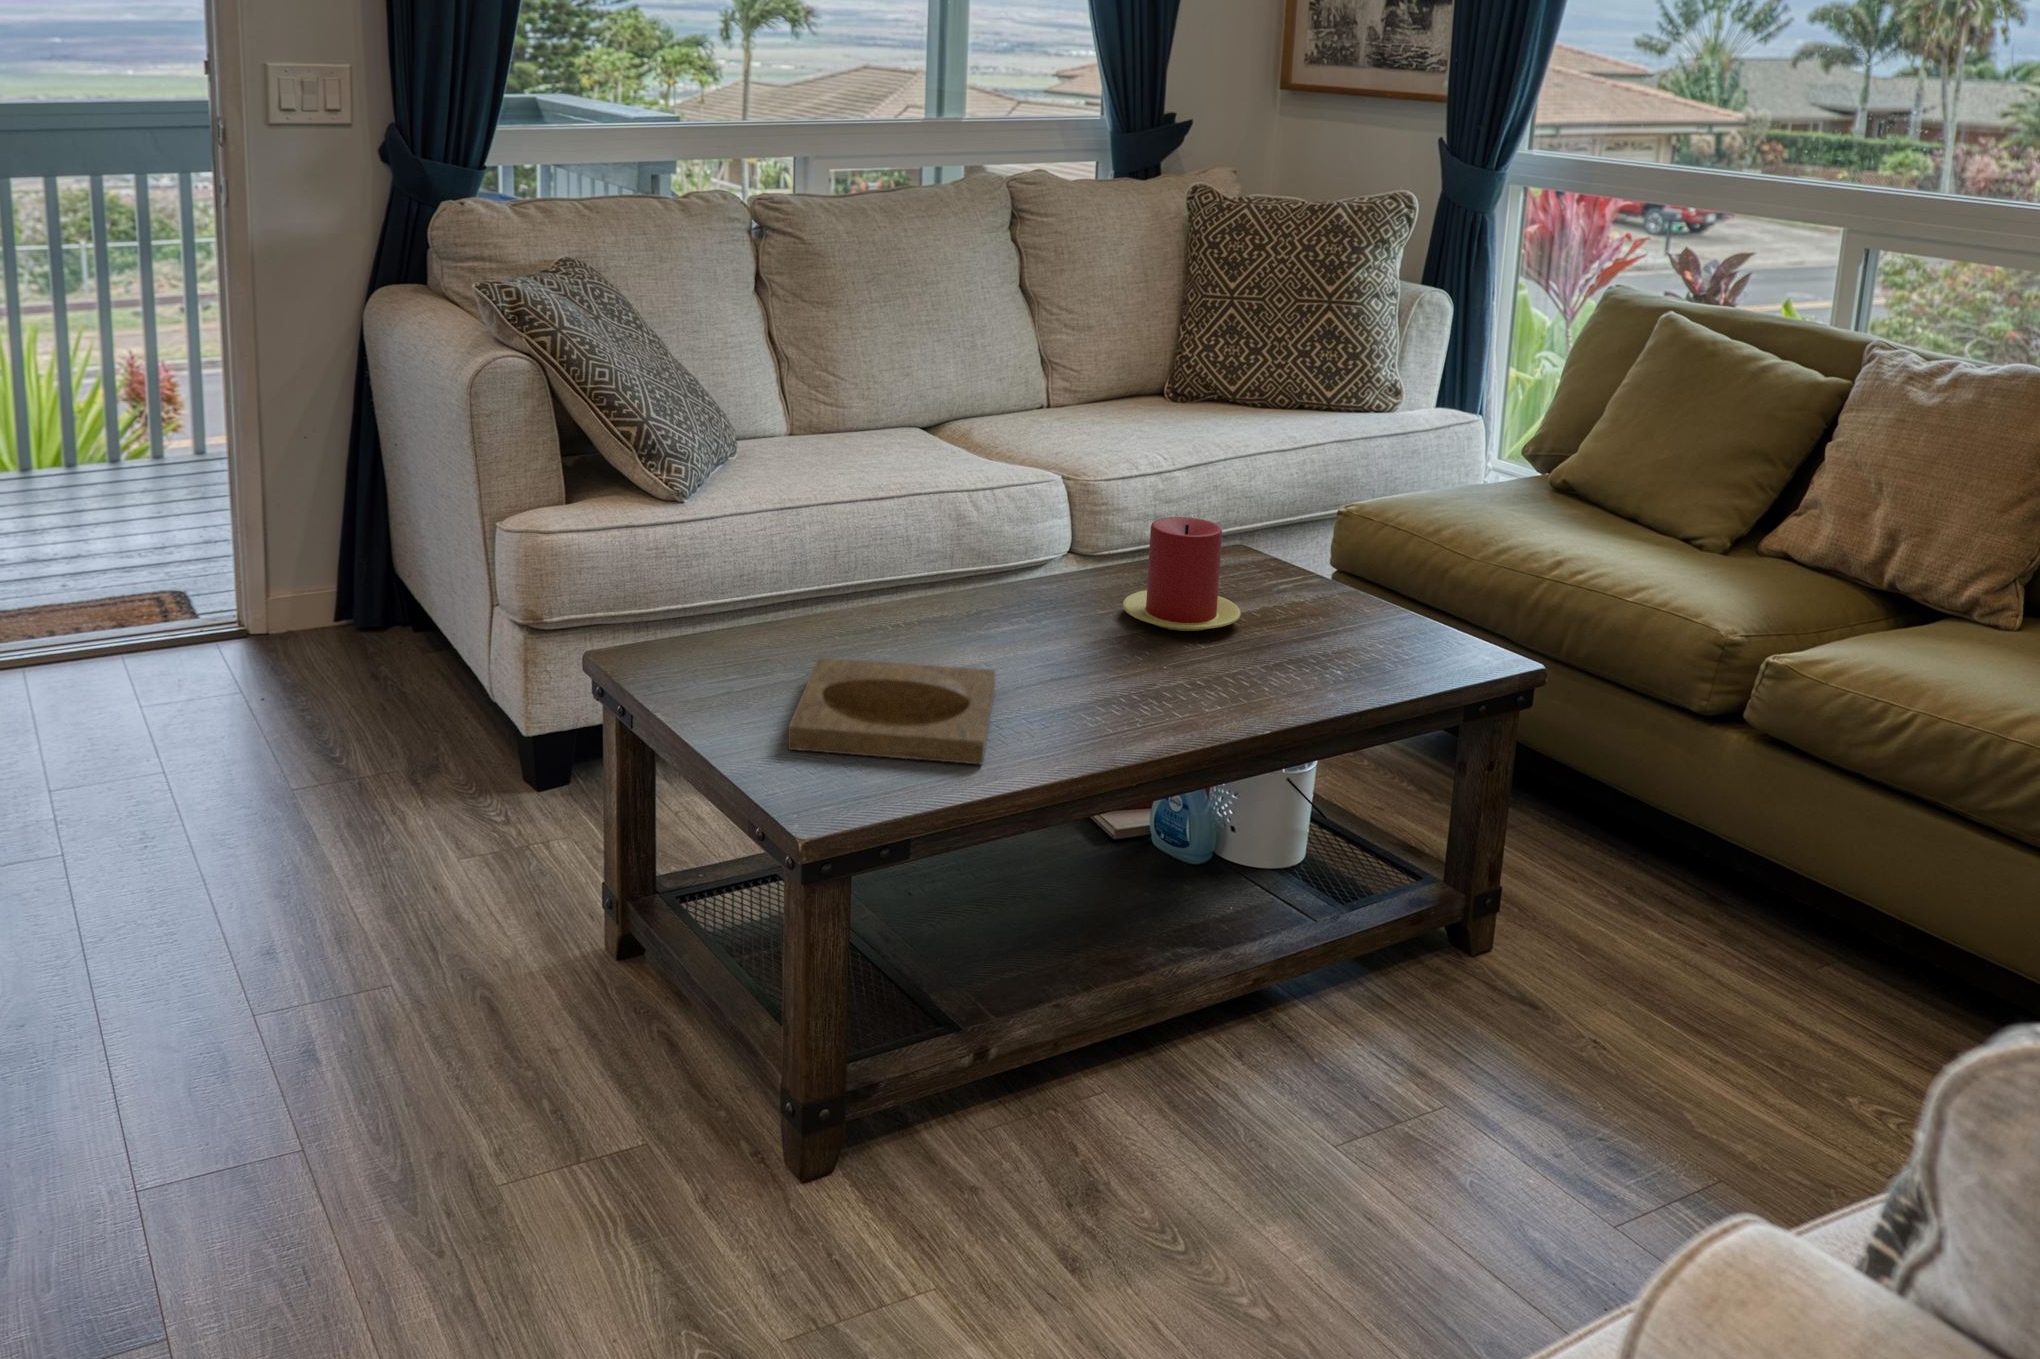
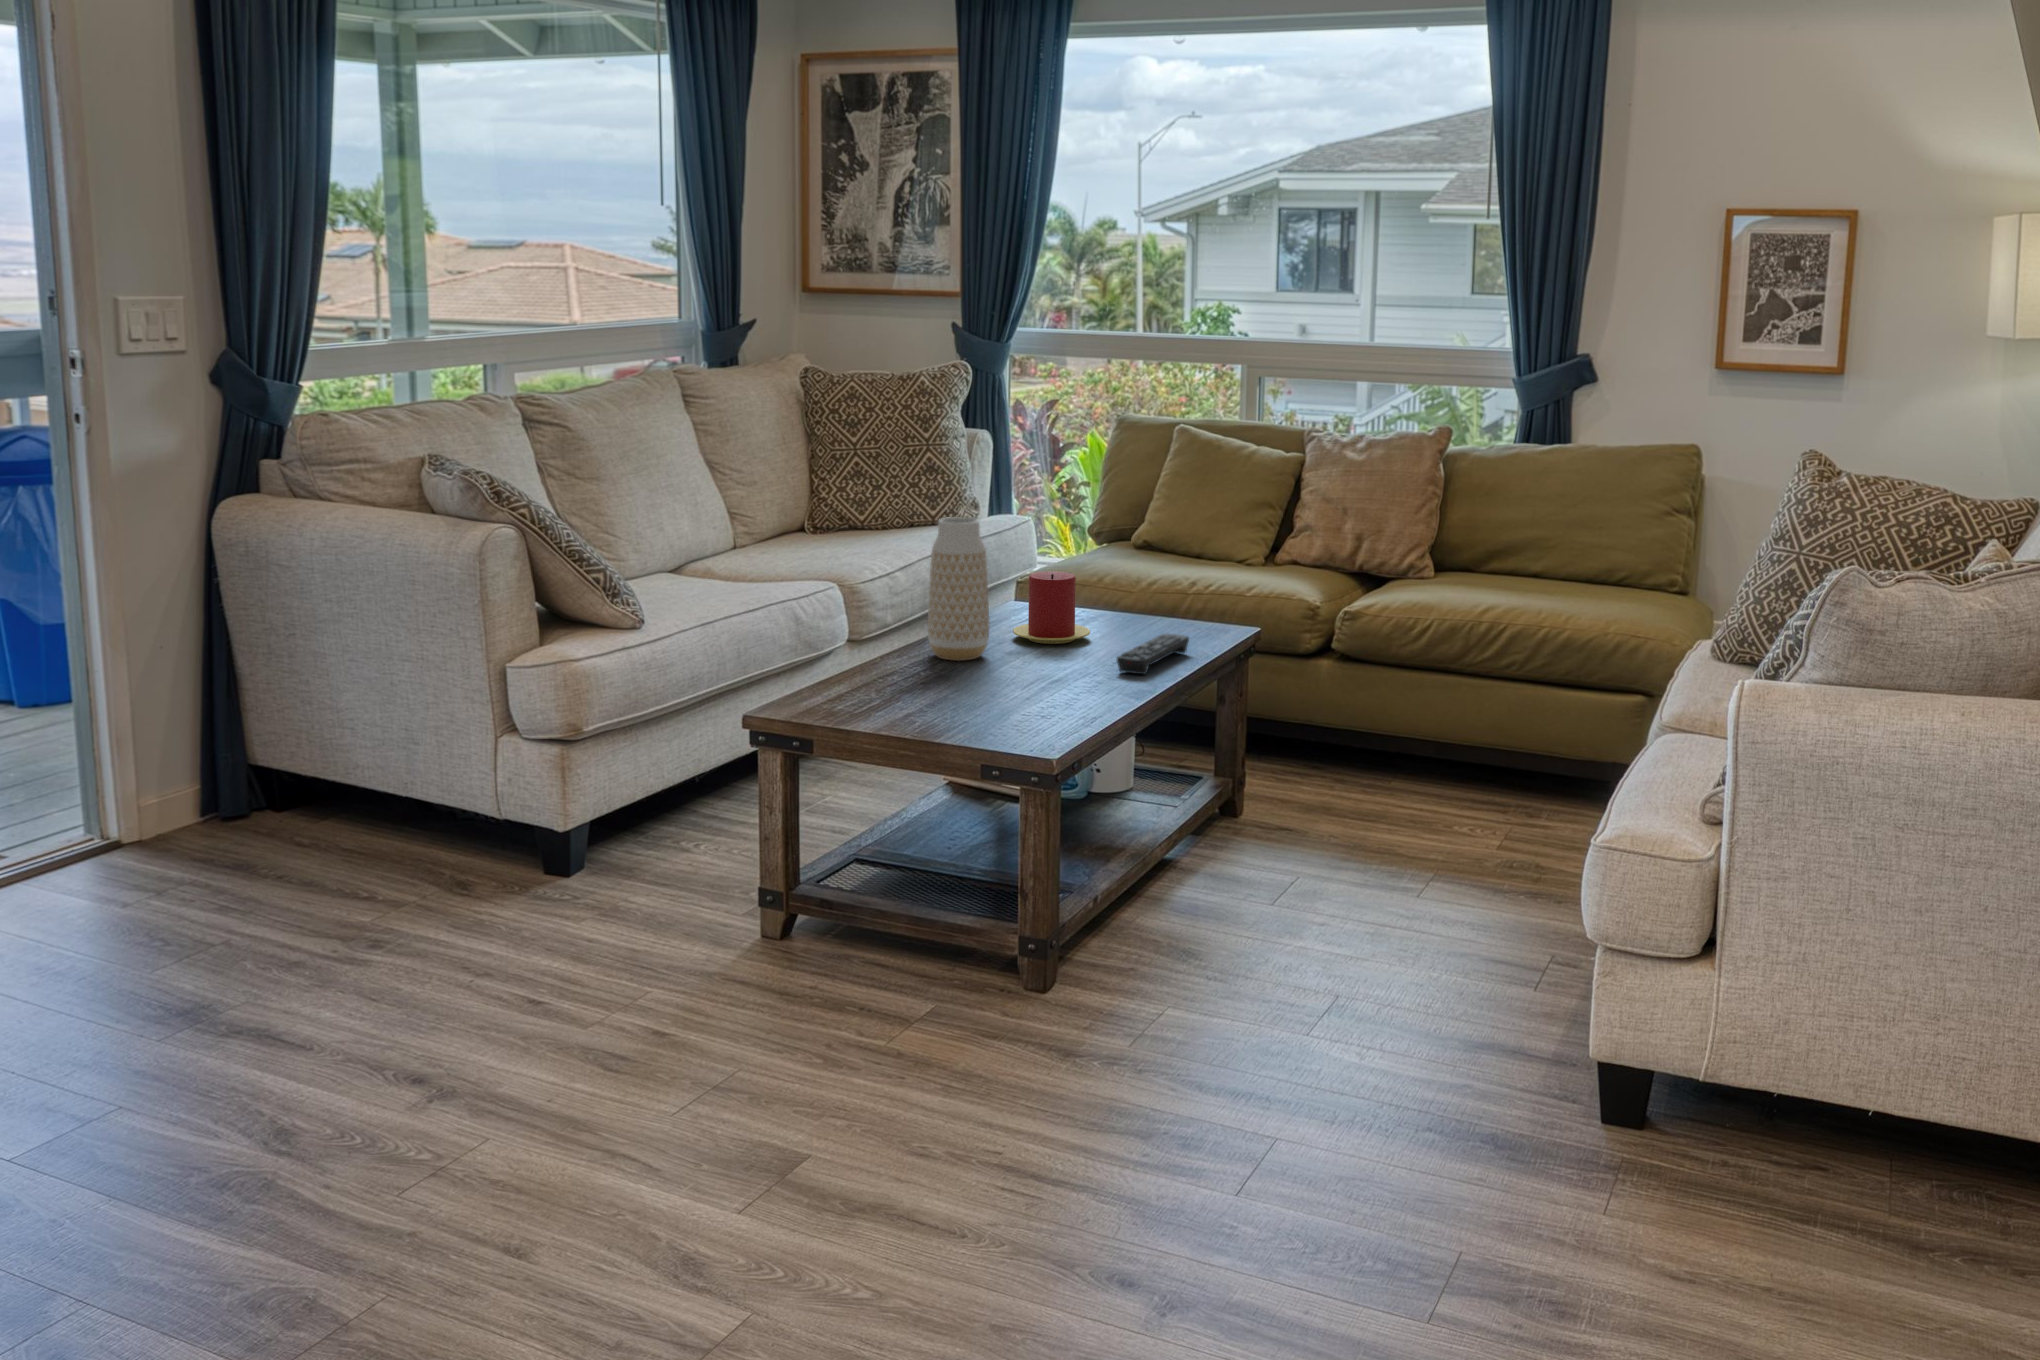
vase: none [958,421,1047,632] -> present [928,517,989,661]
remote control: none [1167,651,1346,719] -> present [1117,634,1189,674]
tray: present [788,657,995,764] -> none [913,670,1079,726]

